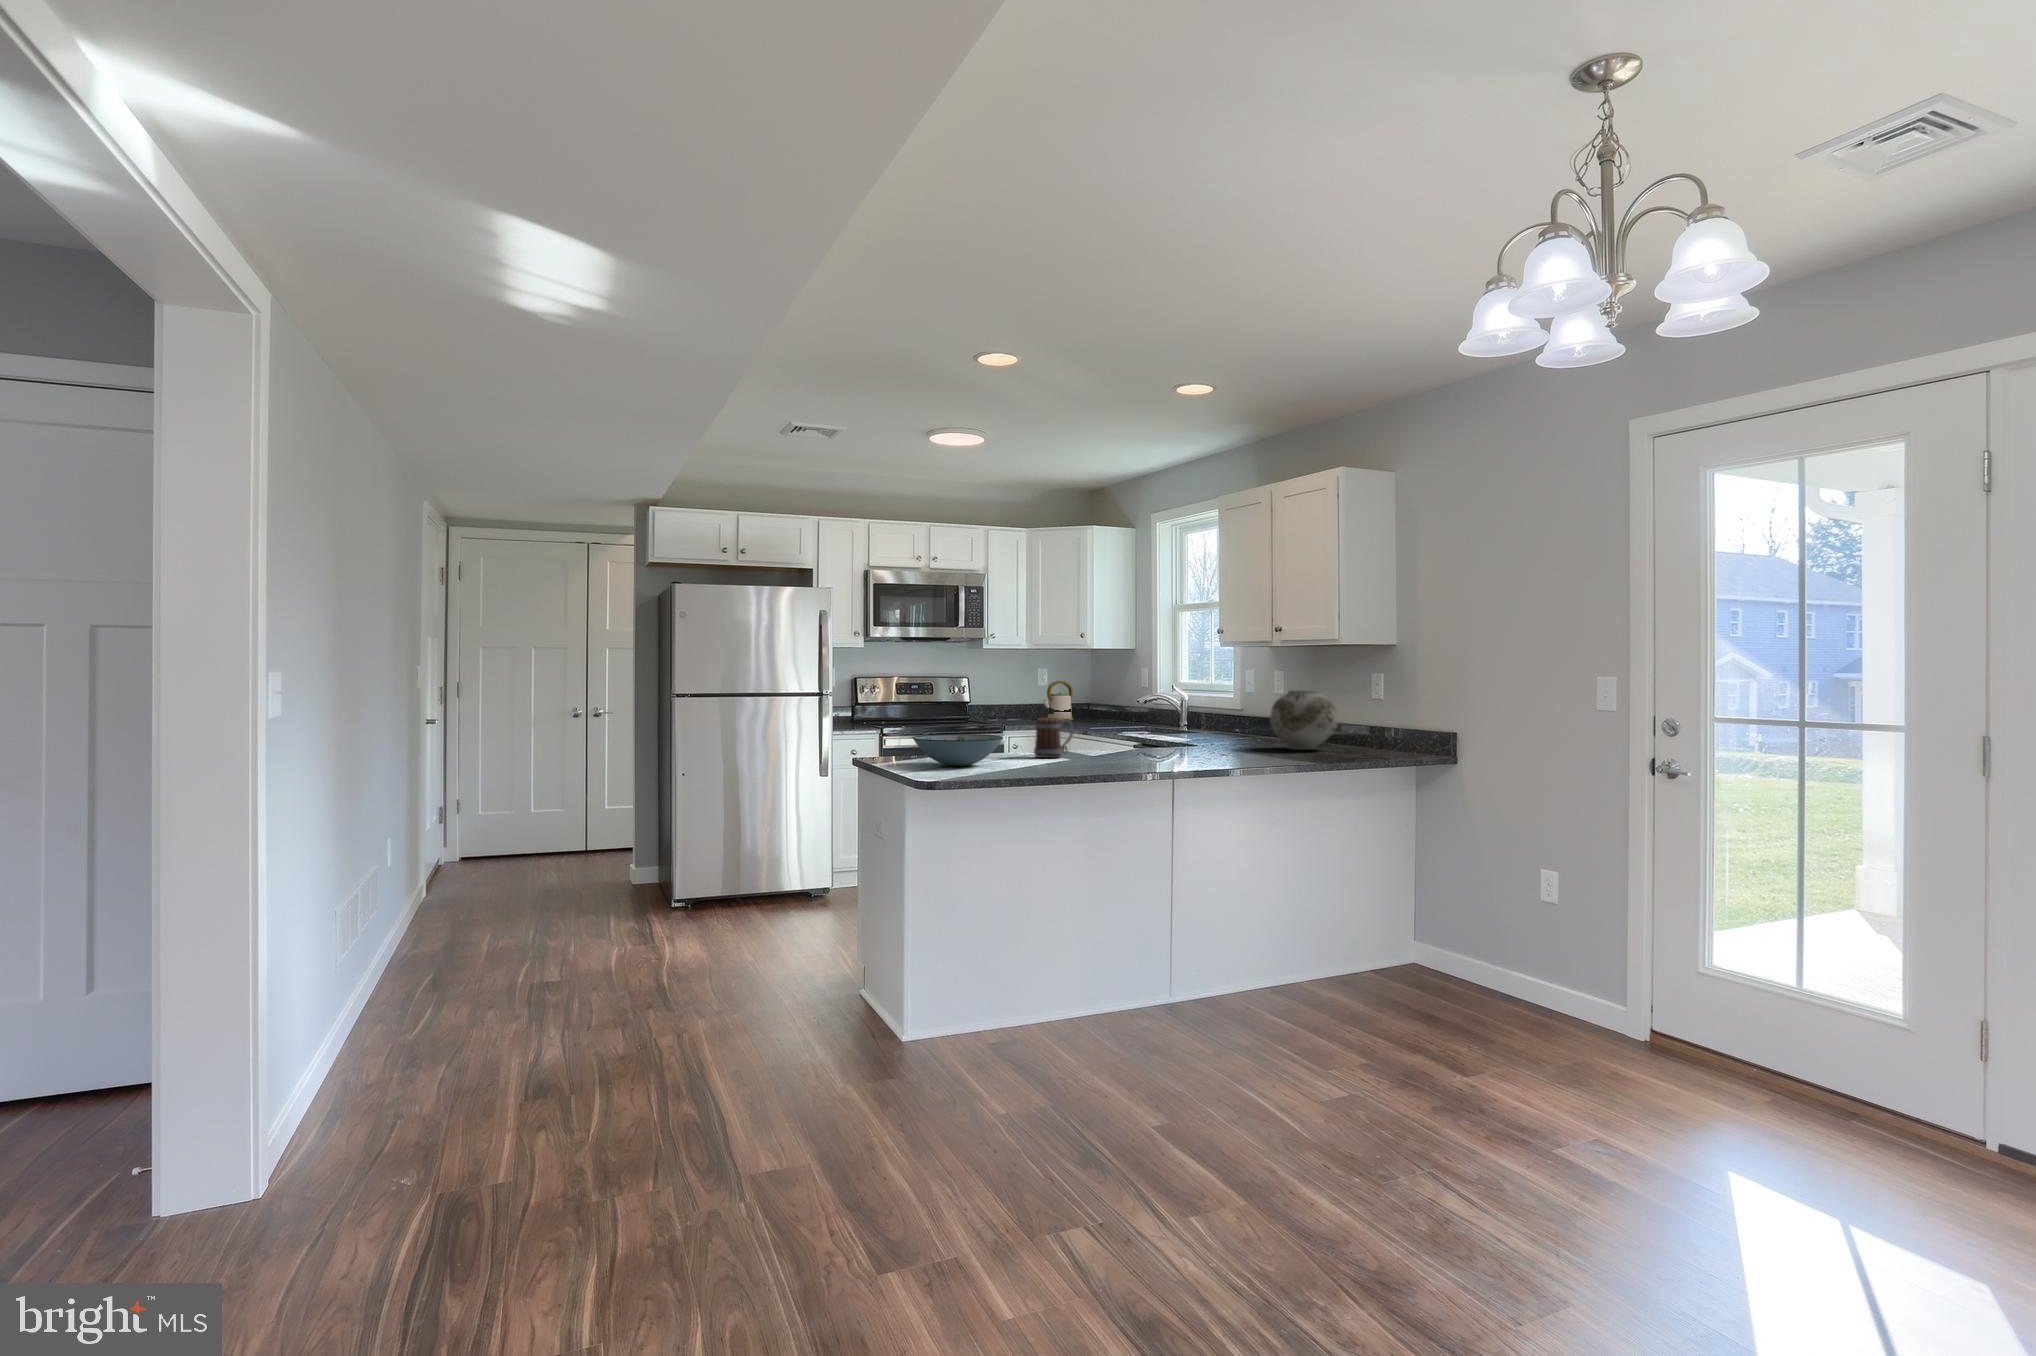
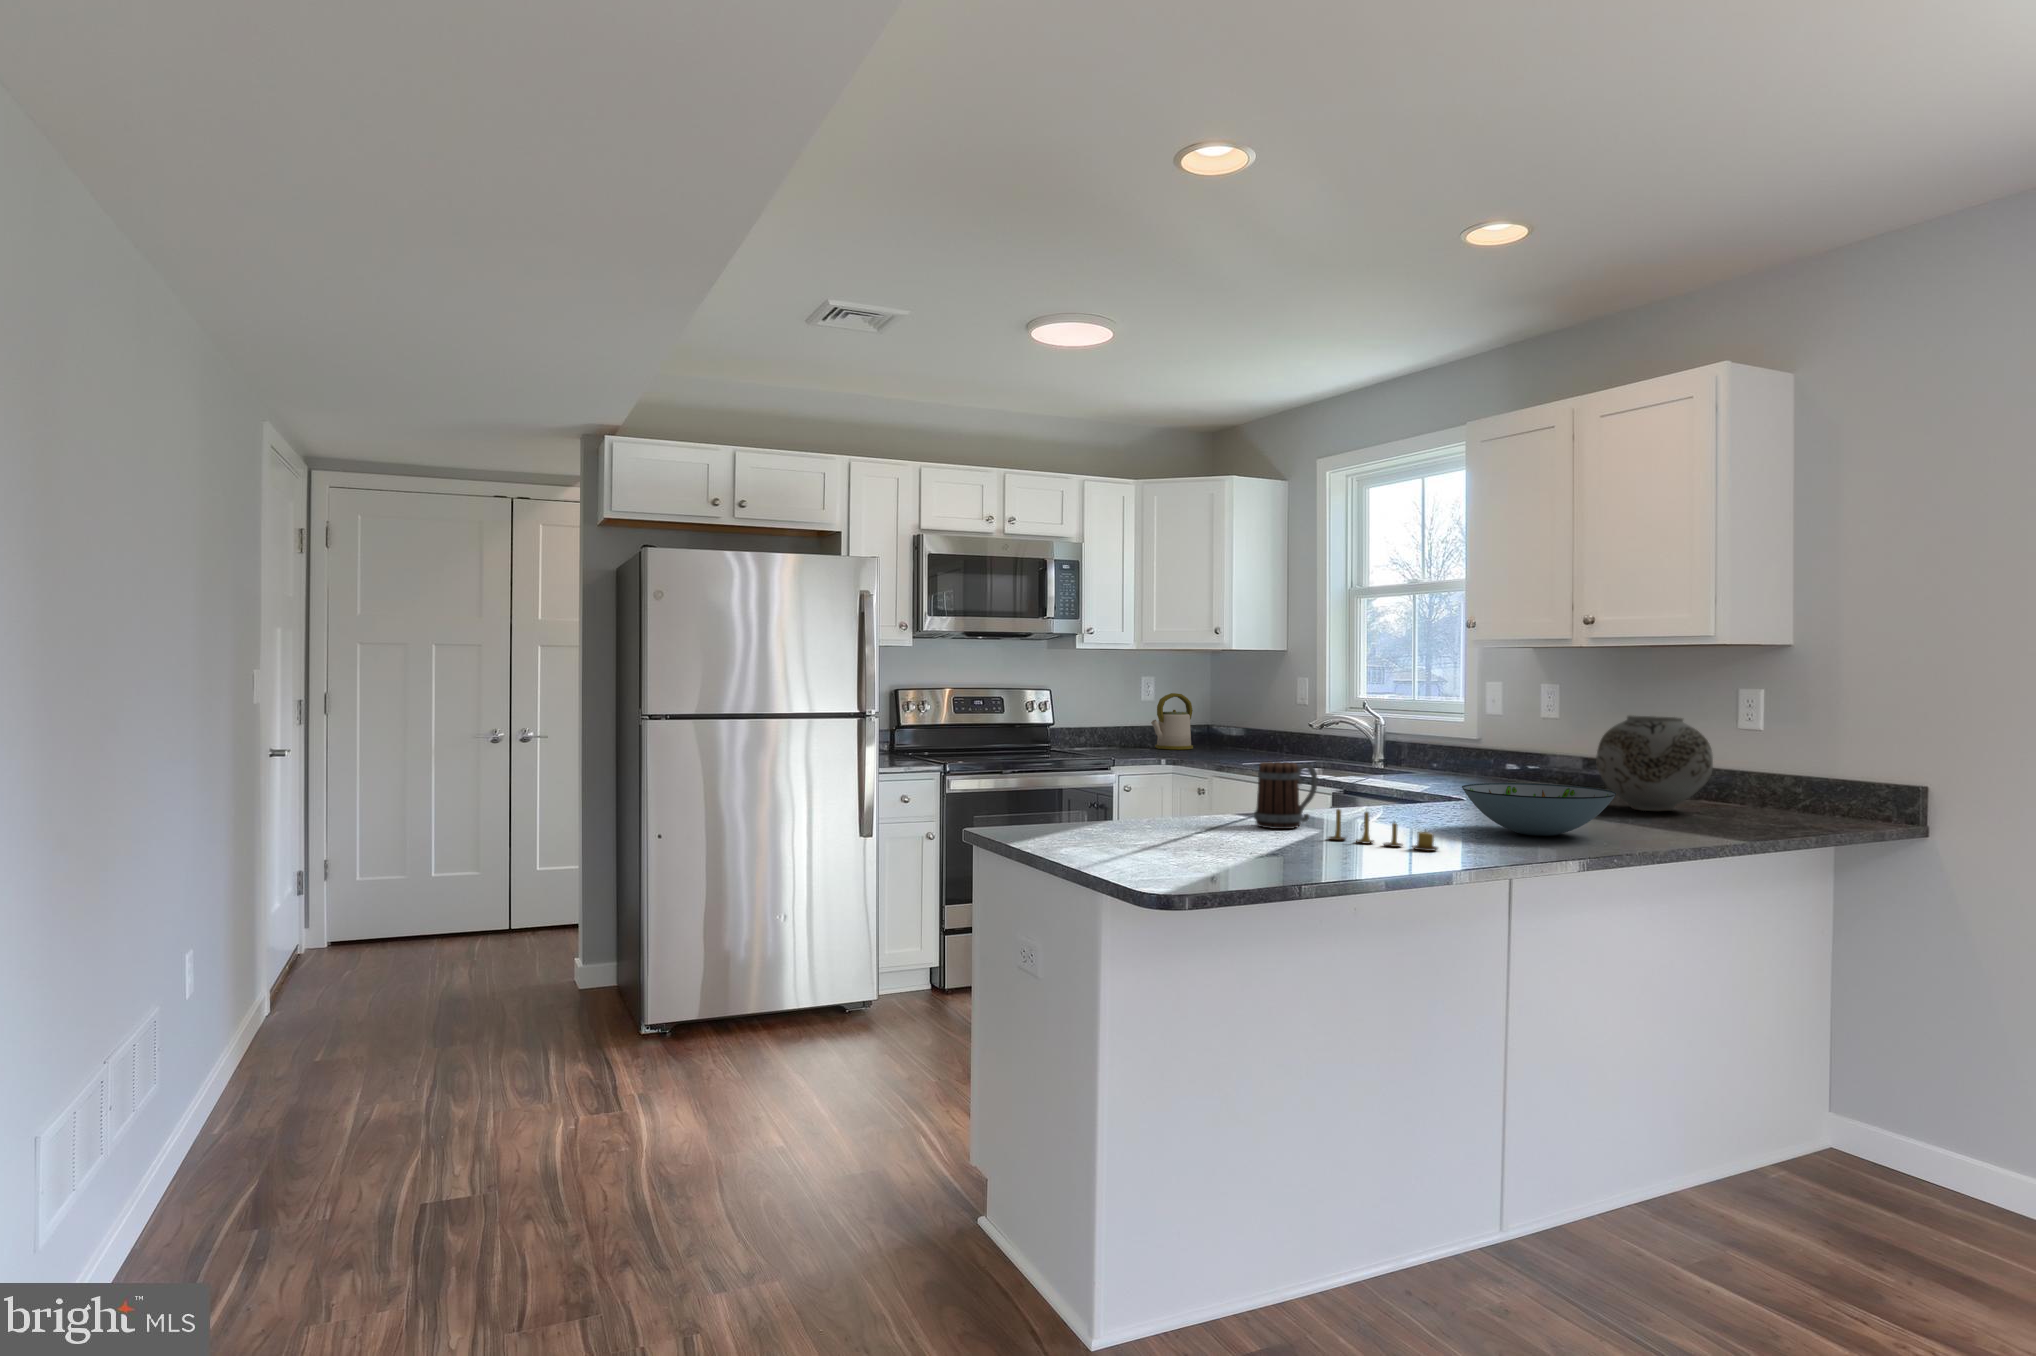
decorative bowl: present [912,734,1003,766] -> present [1462,783,1617,836]
candle: none [1066,742,1122,766] -> present [1328,809,1438,851]

